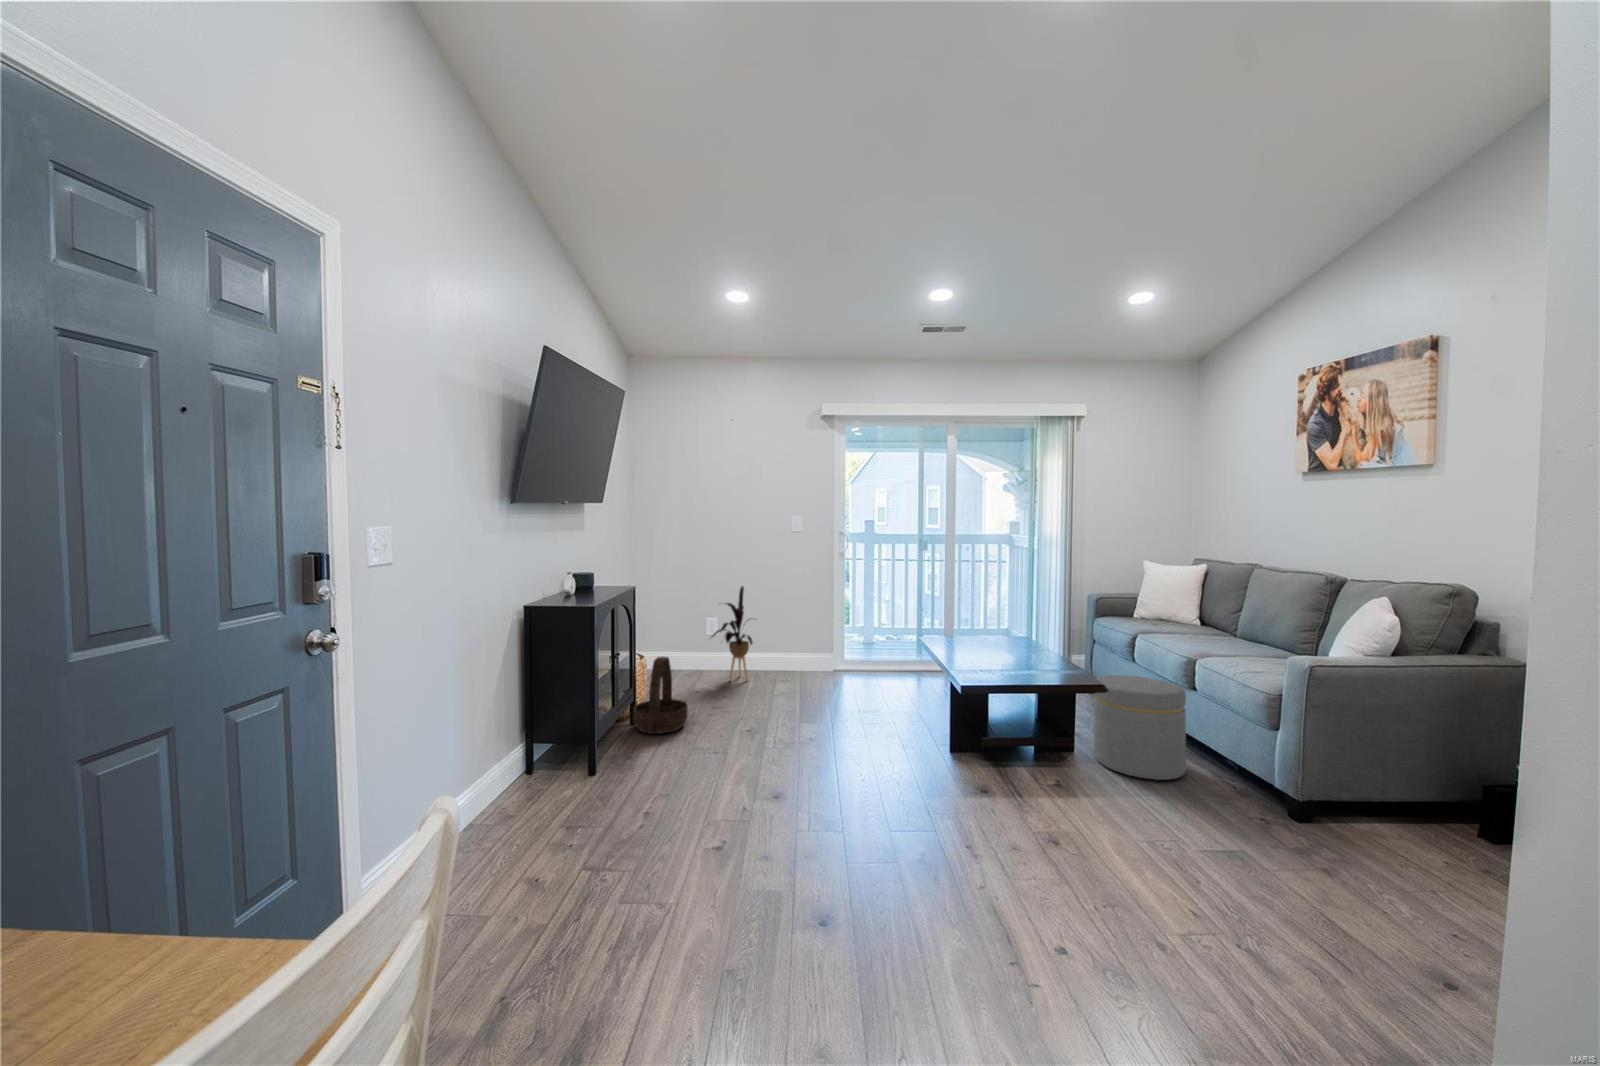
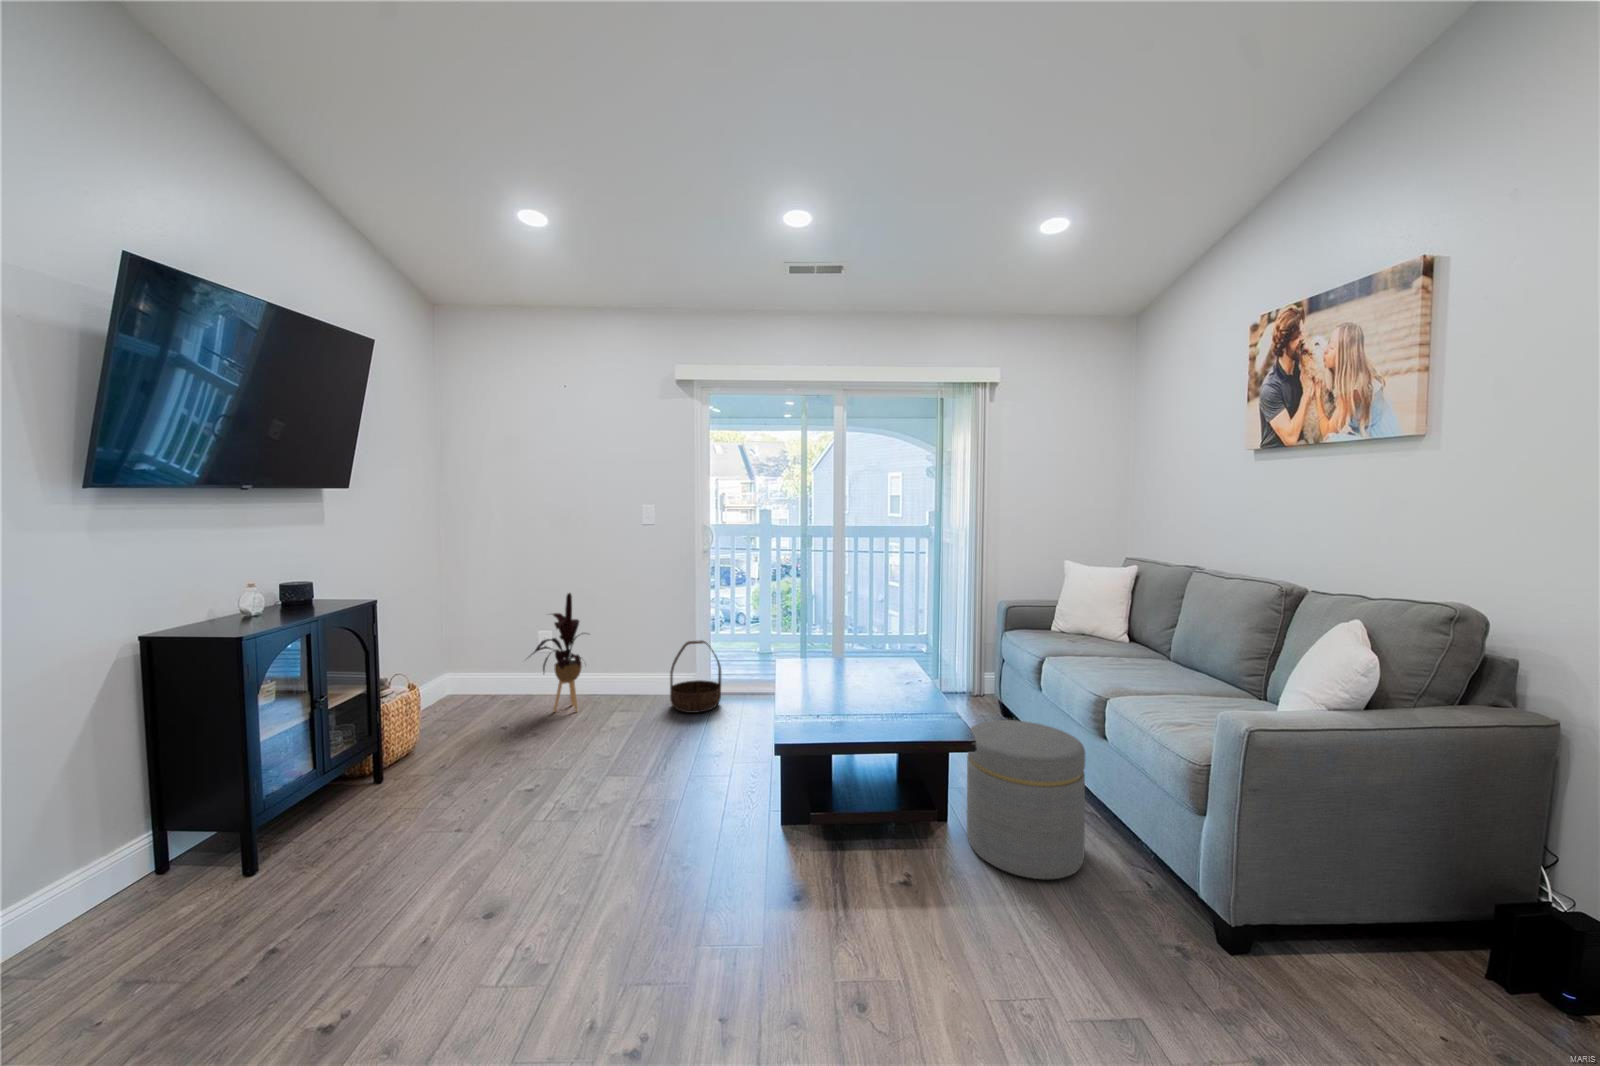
basket: present [633,657,688,734] -> present [670,640,721,713]

